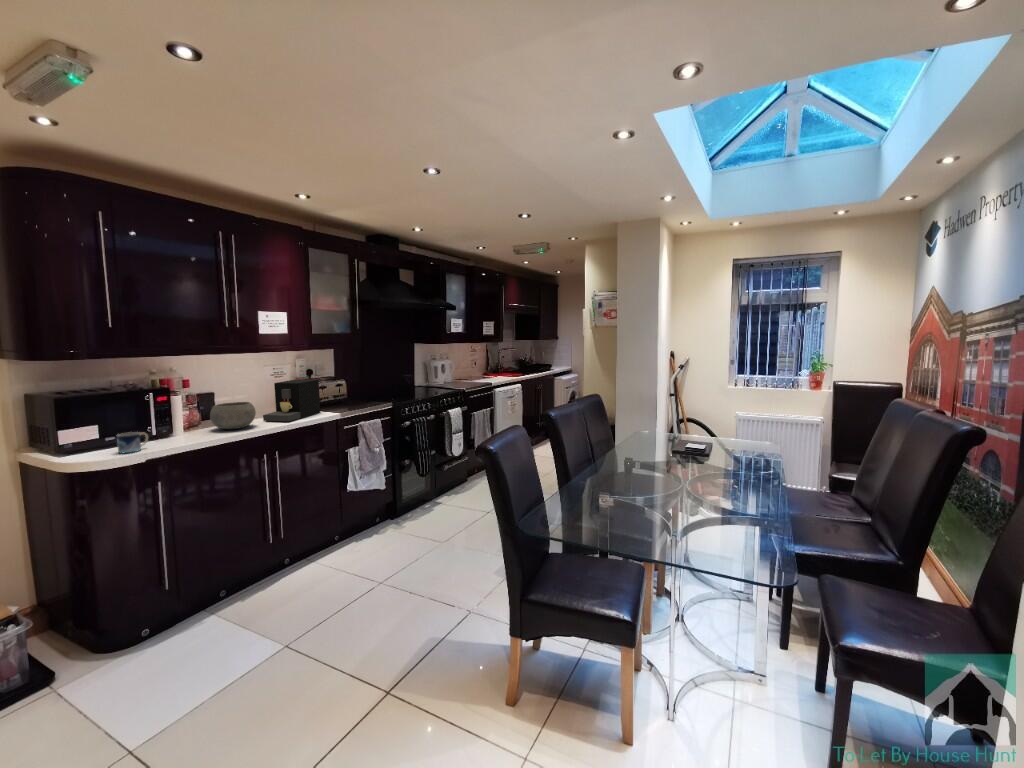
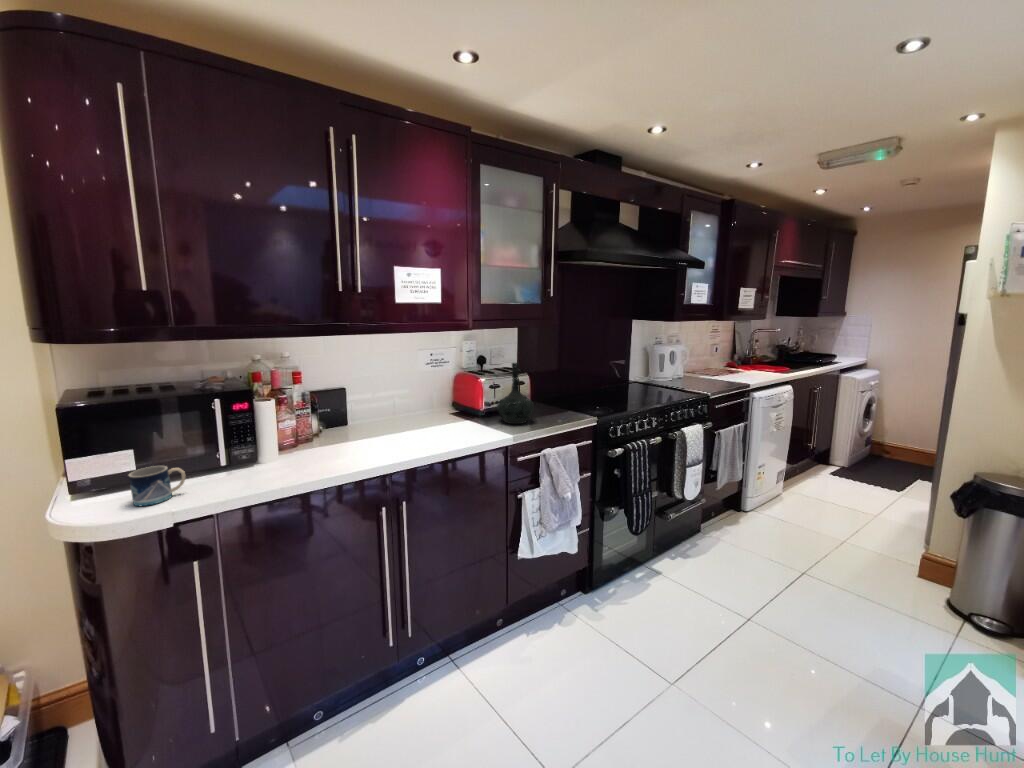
bottle: none [327,371,352,410] -> present [497,363,534,424]
coffee maker: present [263,379,320,421] -> none [394,373,483,448]
bowl: present [210,402,256,429] -> none [308,410,376,458]

